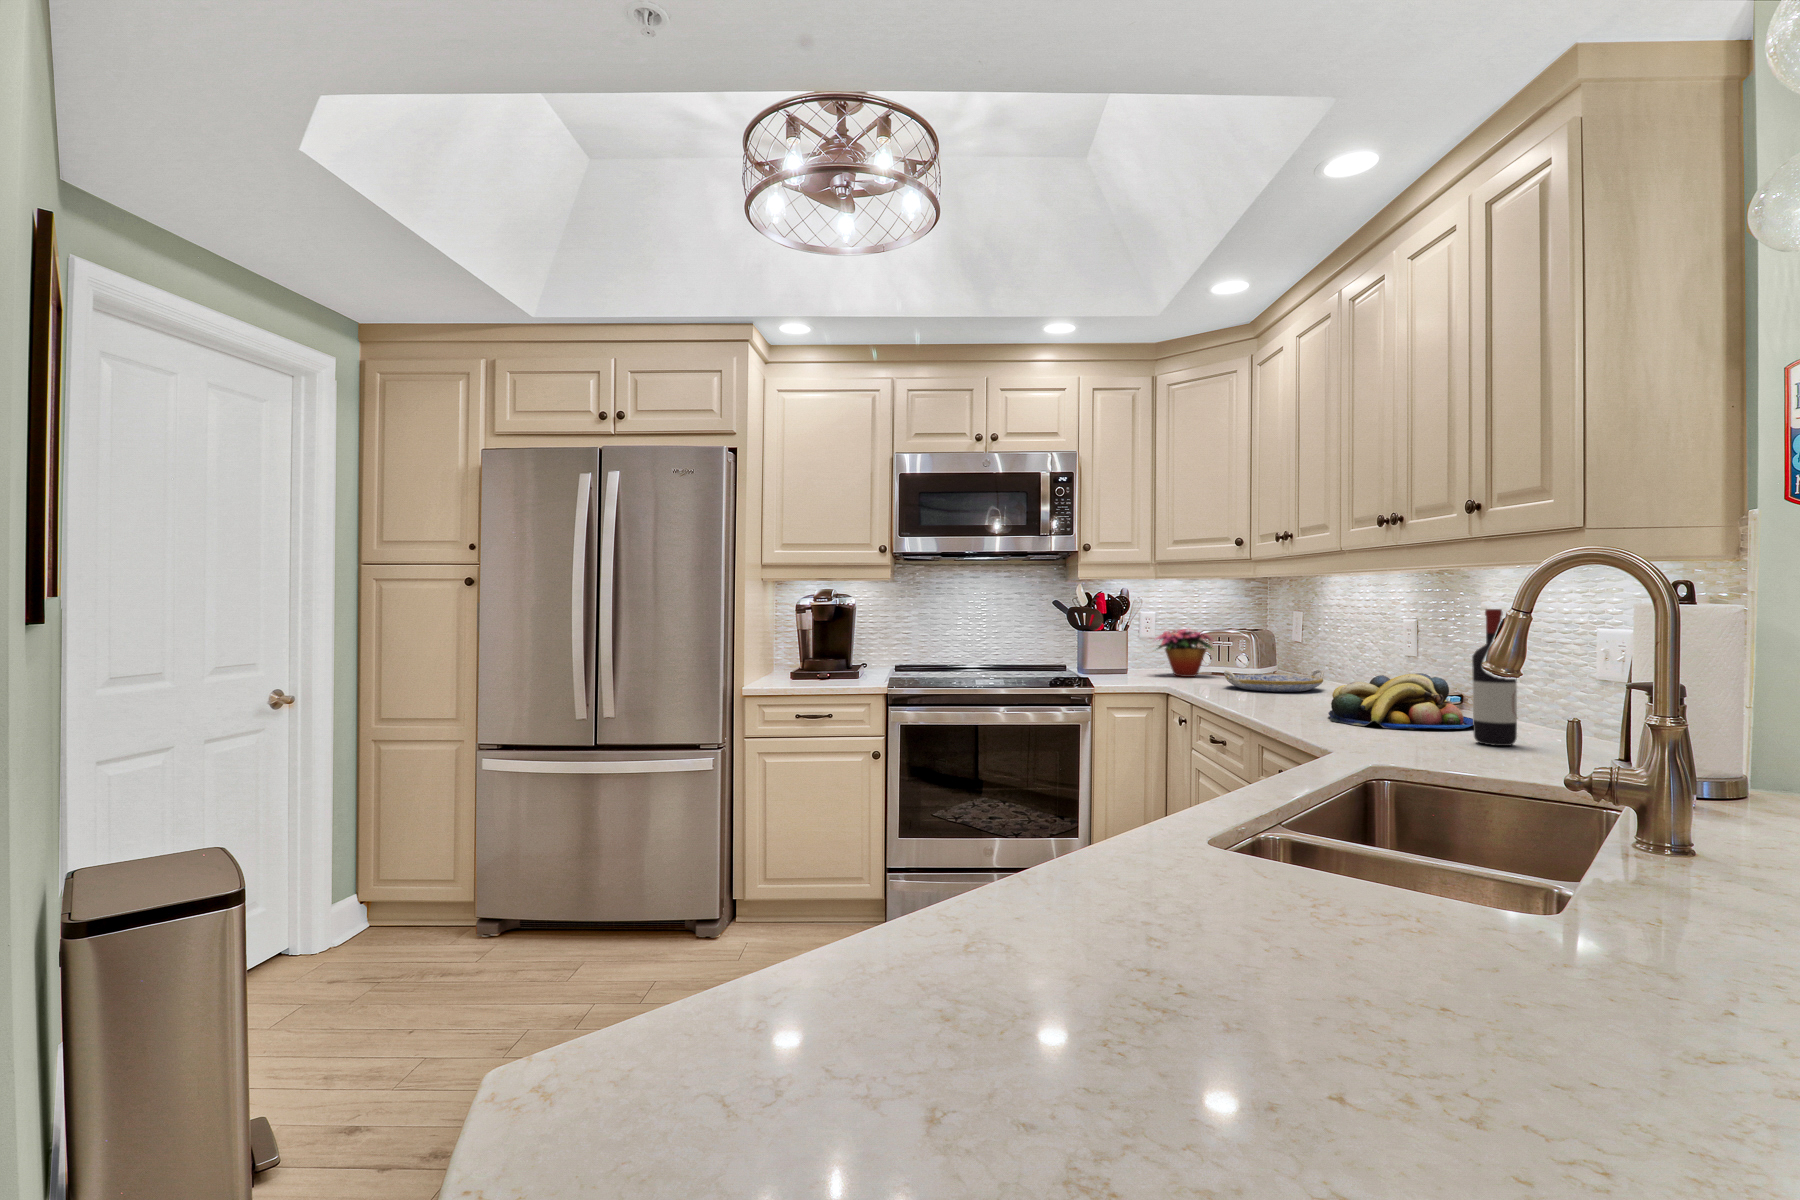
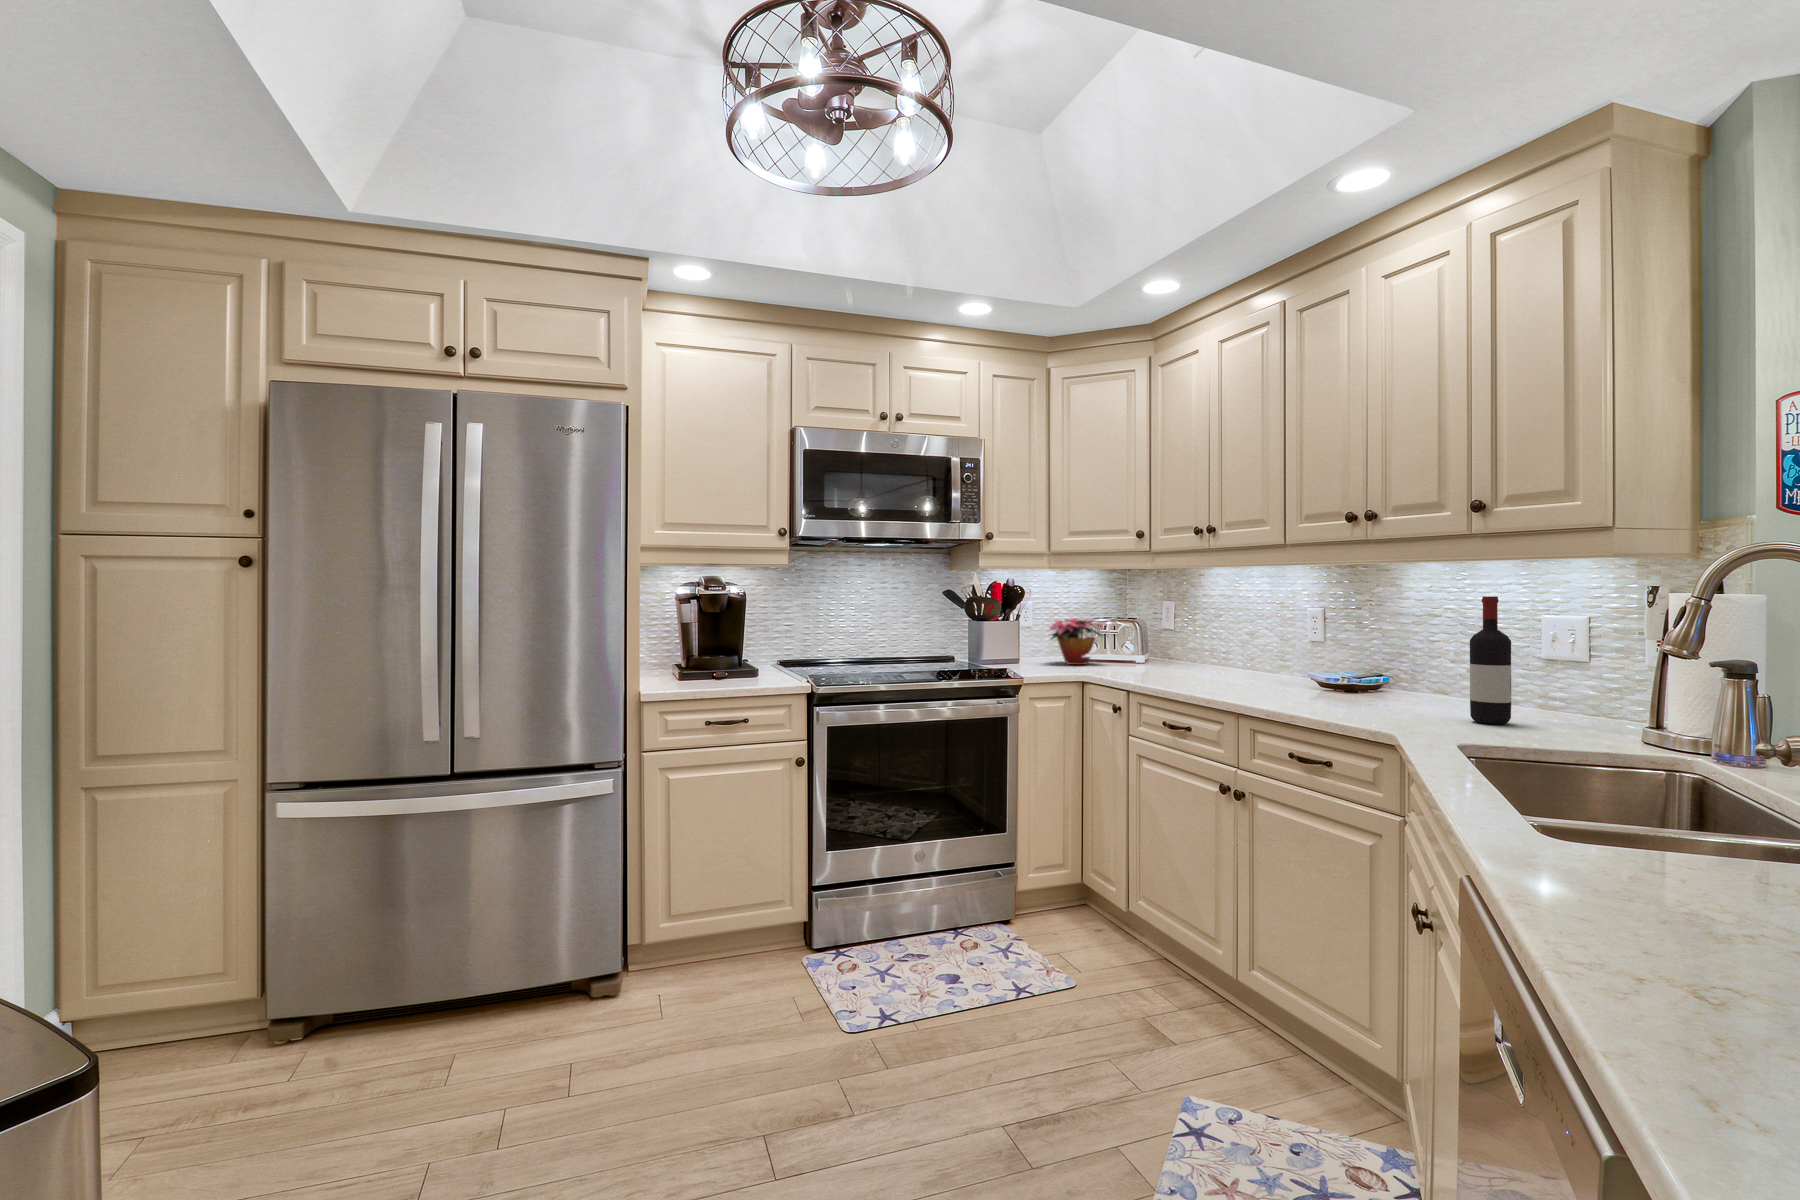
serving tray: present [1224,670,1324,692] -> none [1137,656,1228,677]
fruit bowl: present [1328,673,1473,729] -> none [1293,657,1437,711]

